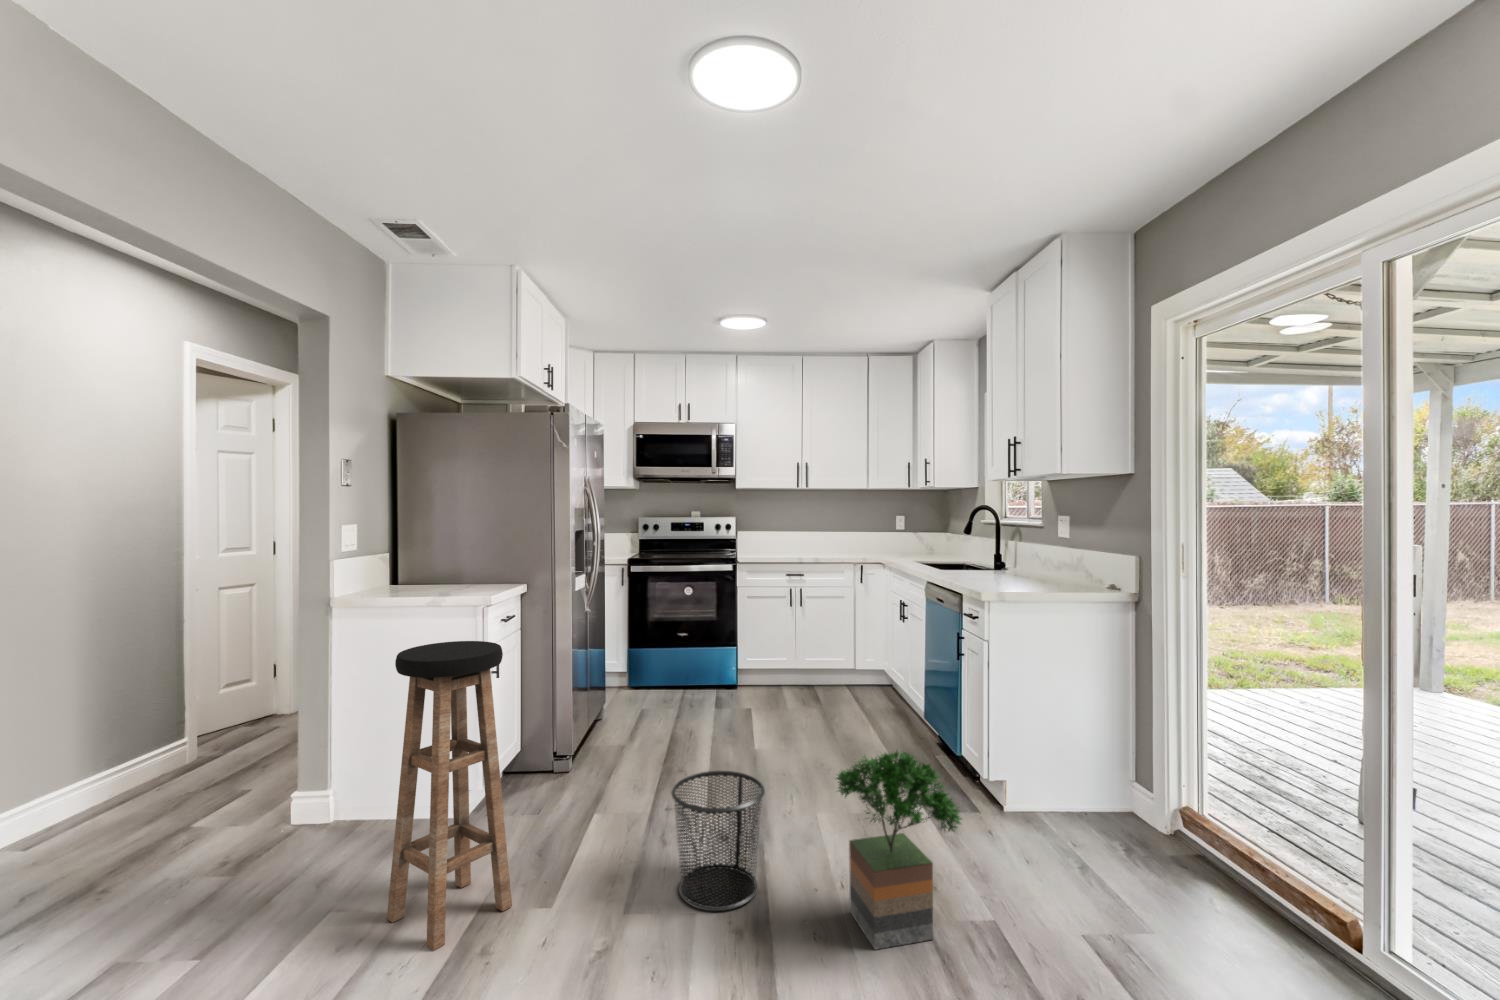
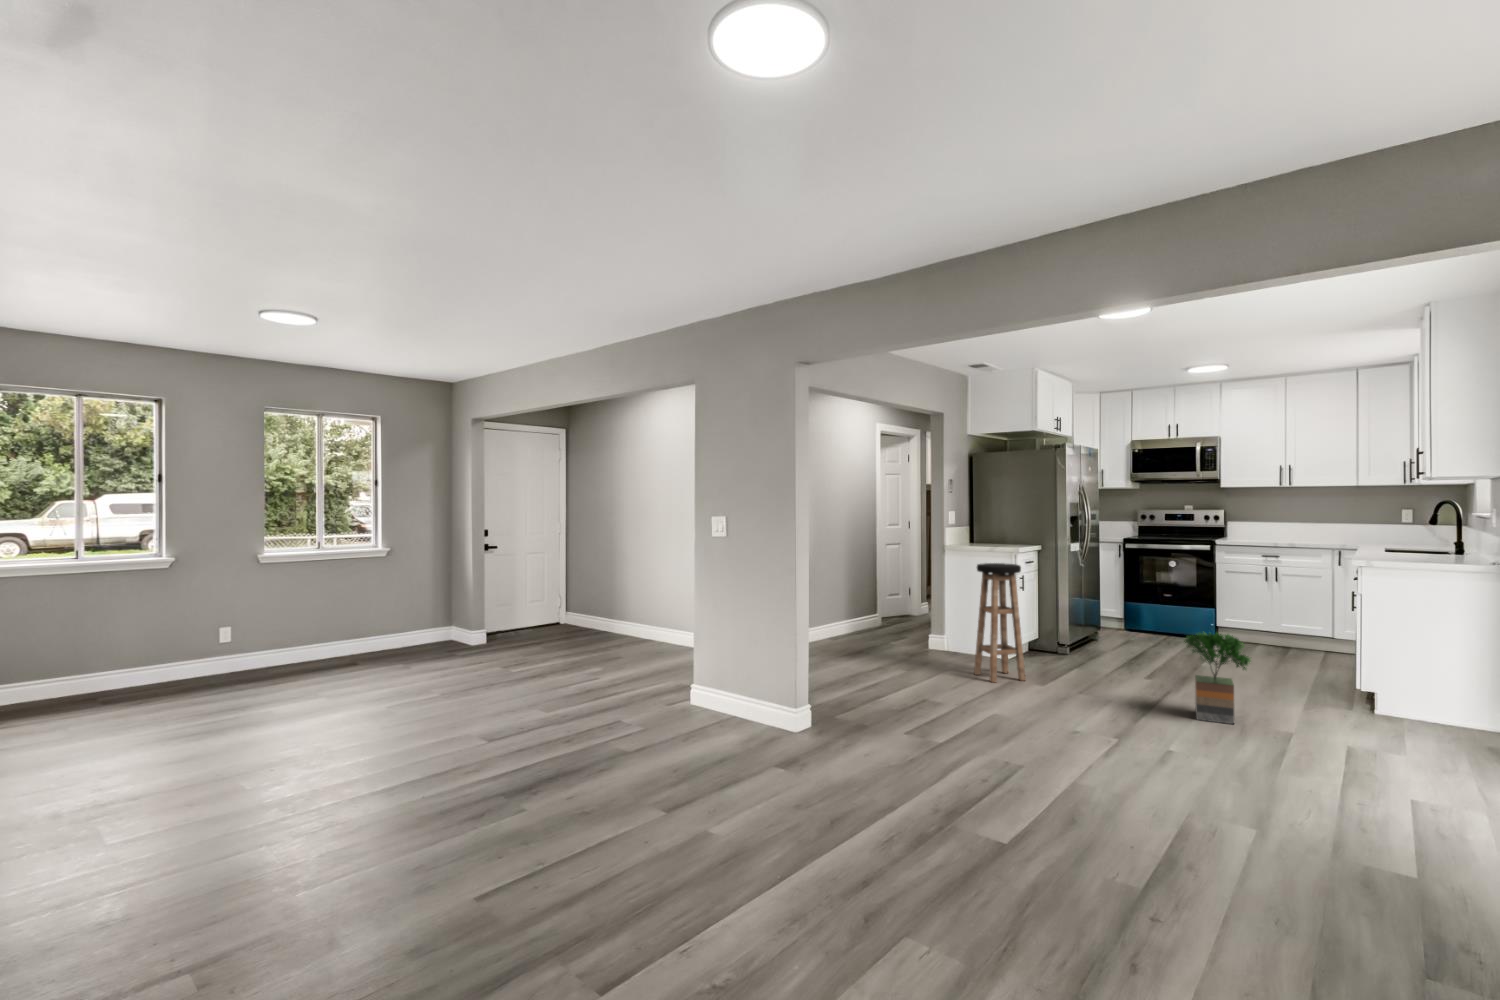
waste bin: present [671,771,765,911] -> none [1102,640,1155,700]

